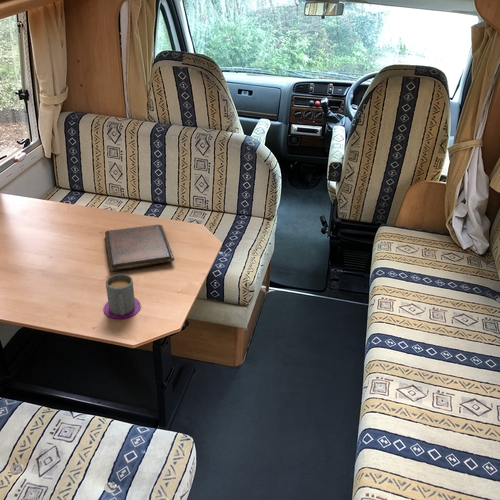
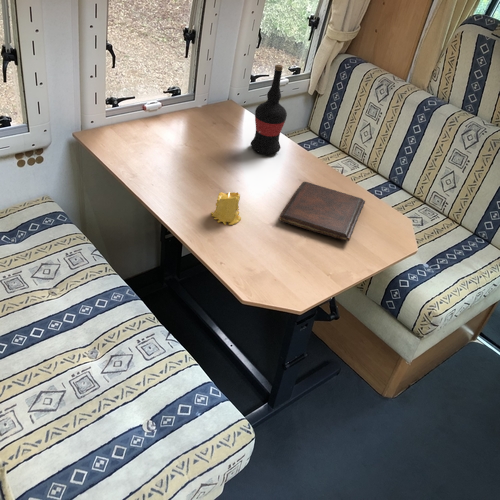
wine bottle: none [28,143,64,224] -> present [251,65,287,154]
candle: none [50,265,80,297] -> present [211,192,241,225]
mug: present [104,274,141,319] -> none [241,222,282,273]

